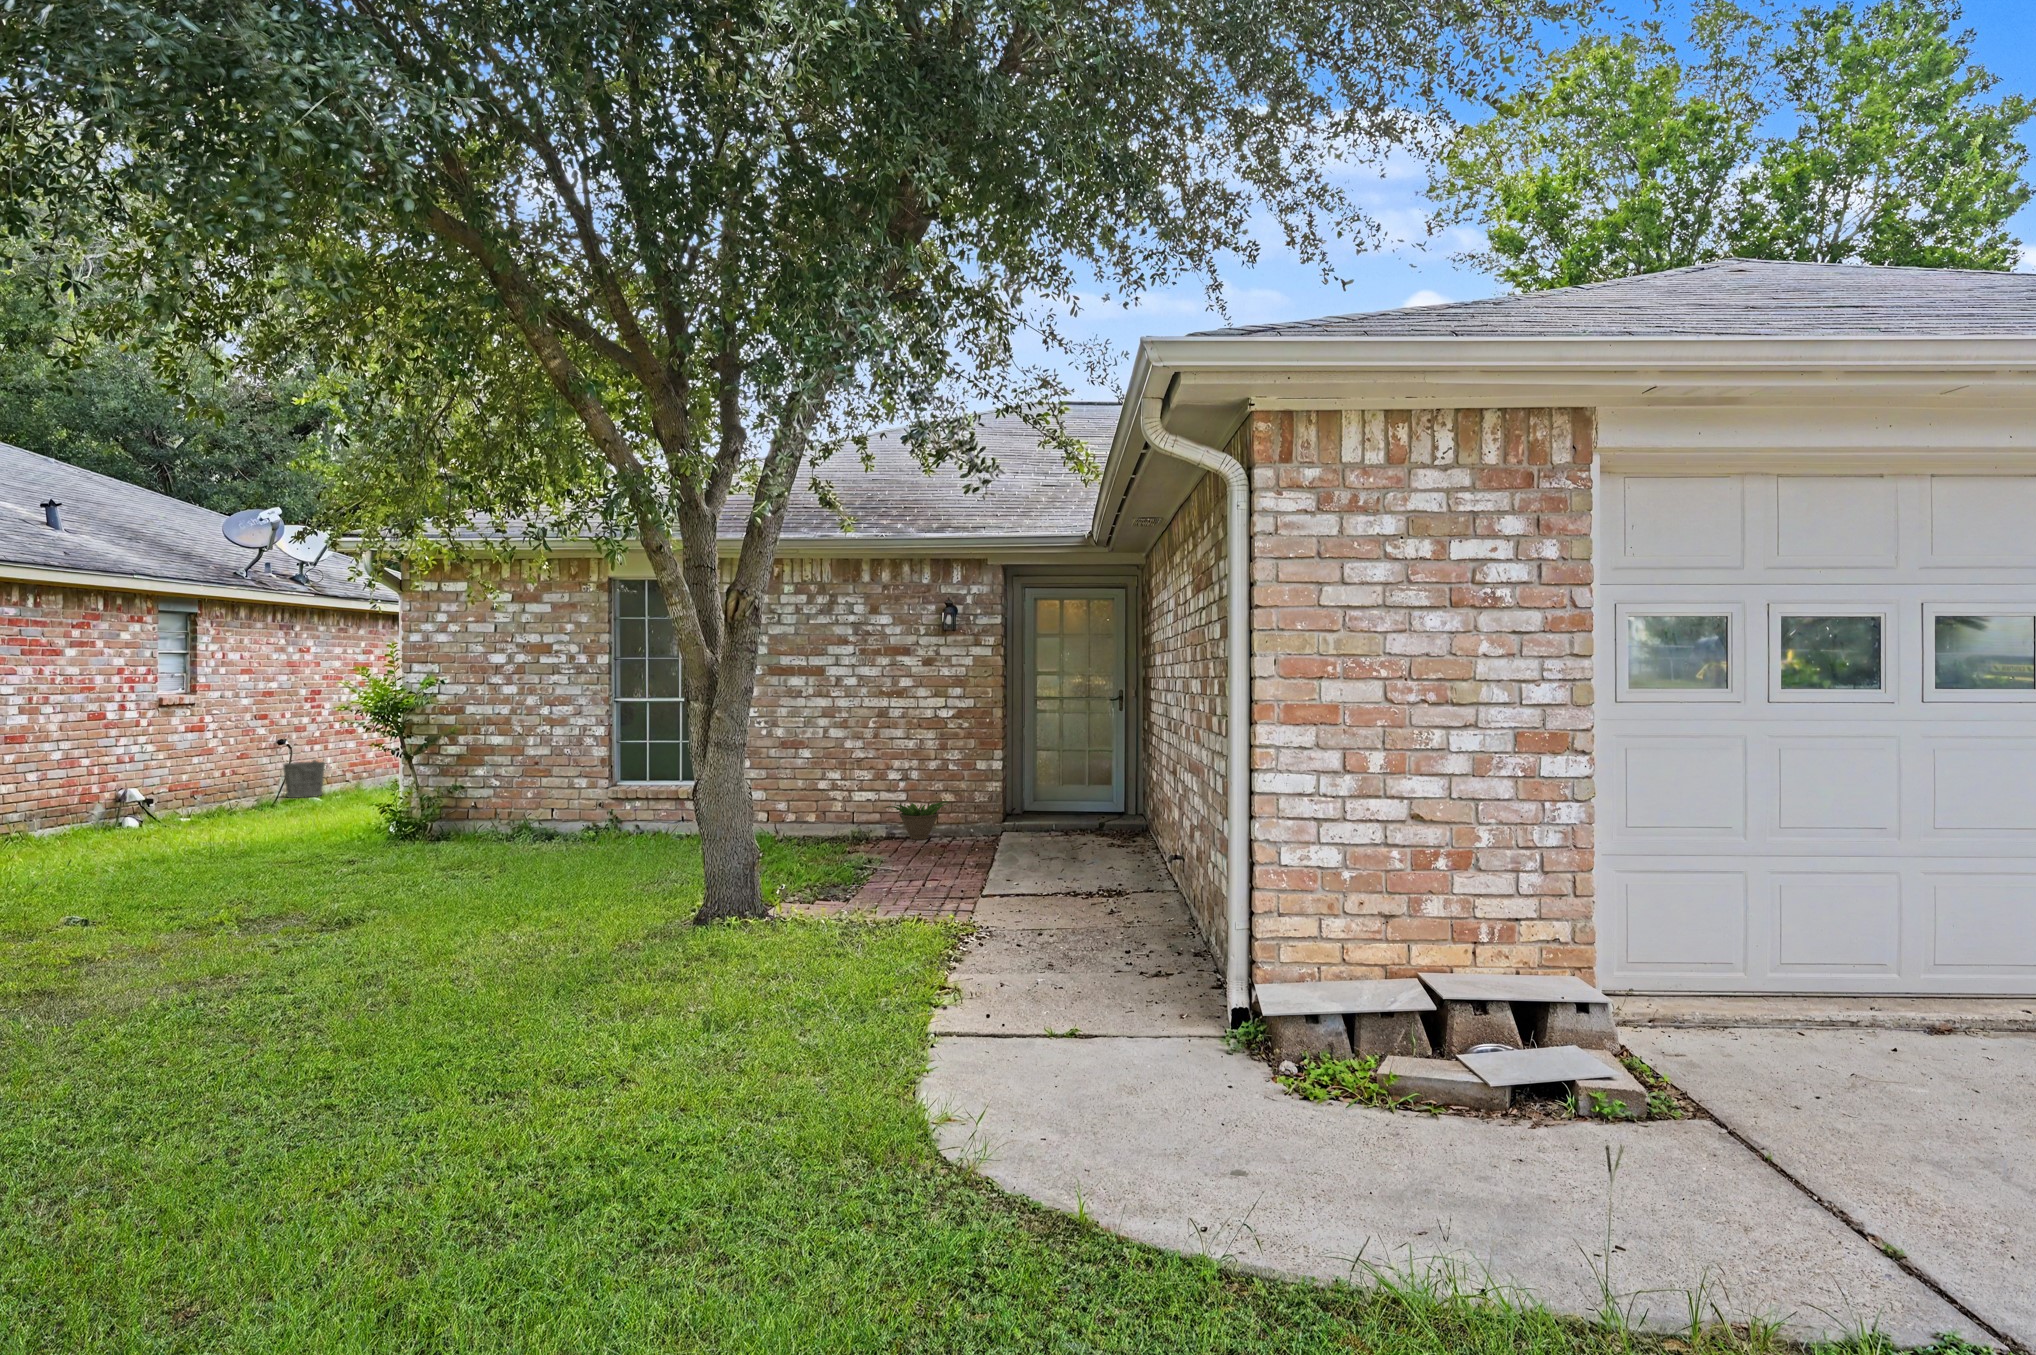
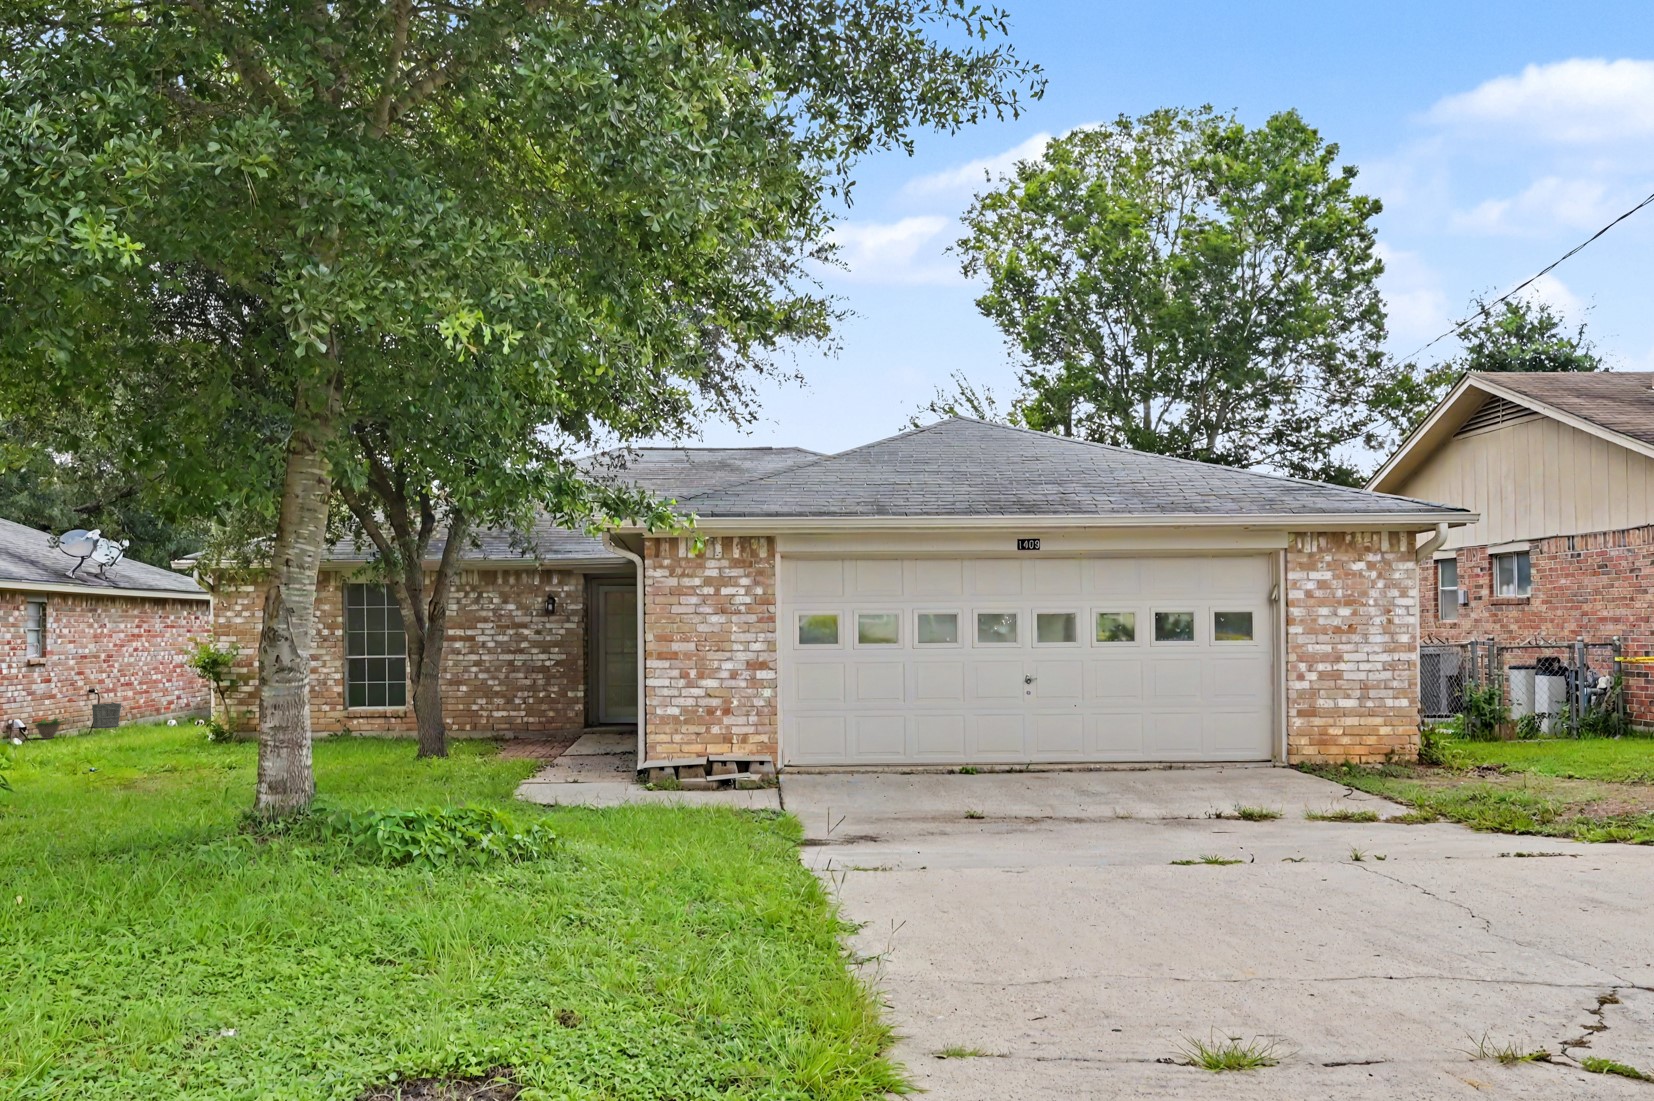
decorative plant: present [884,801,949,839] -> present [34,718,64,739]

